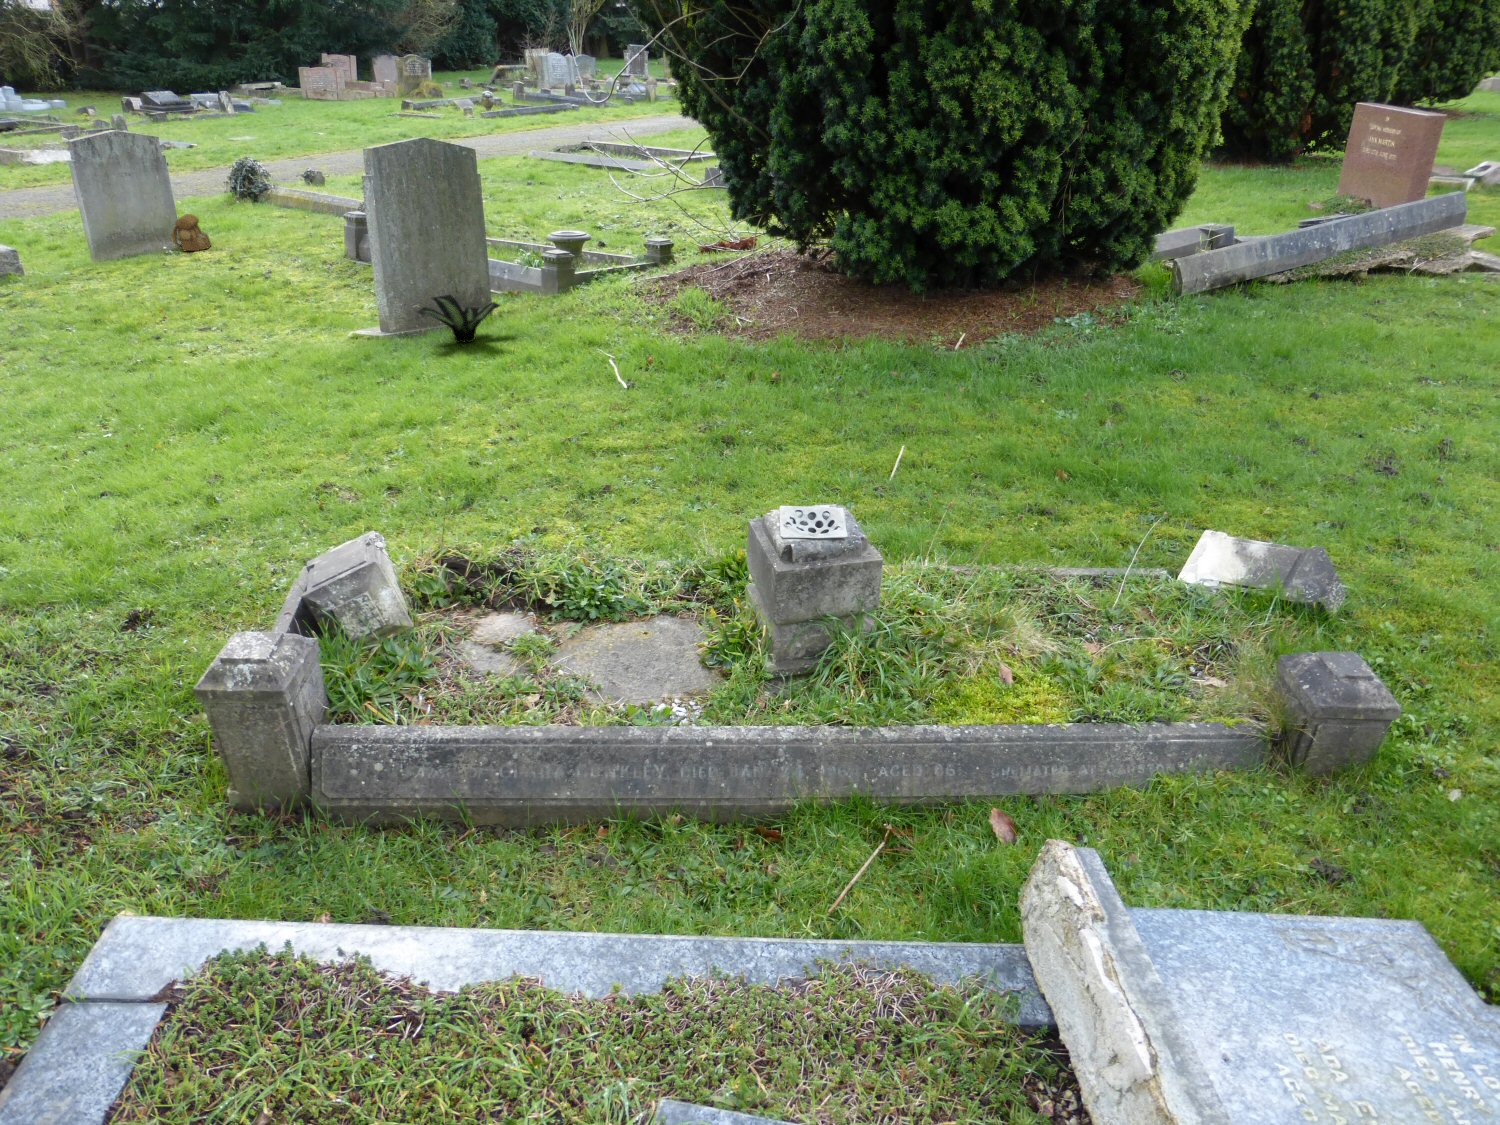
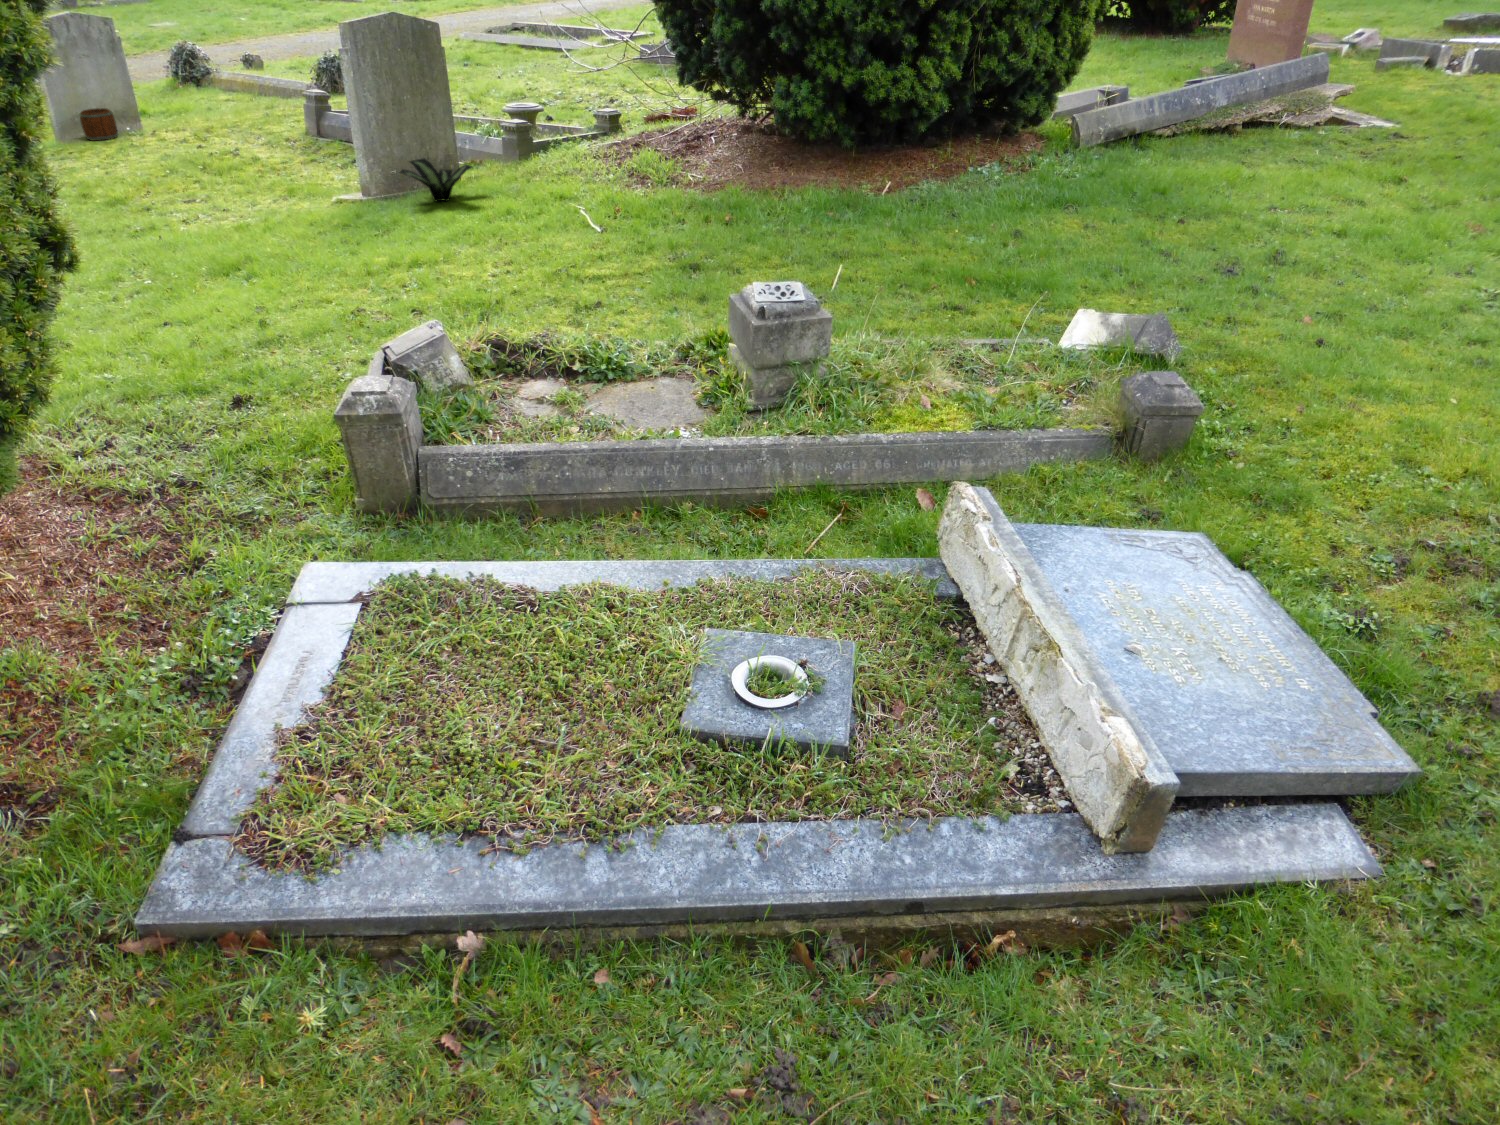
backpack: present [172,214,211,251] -> none [124,93,162,130]
bucket: none [123,230,163,262] -> present [79,108,118,141]

